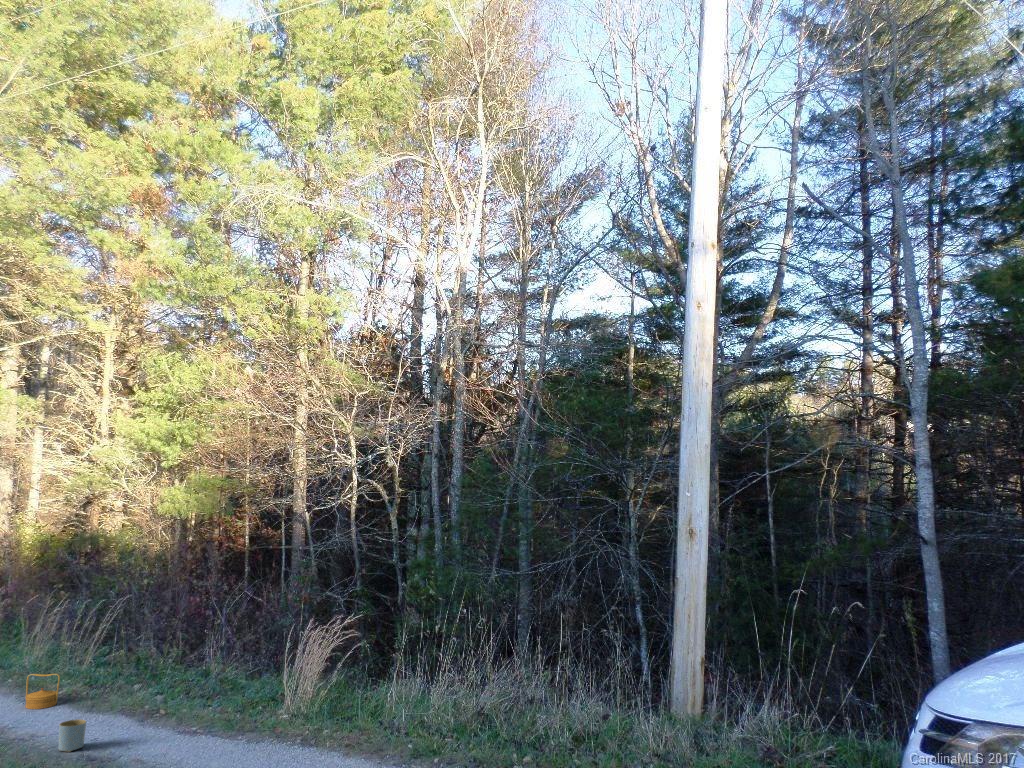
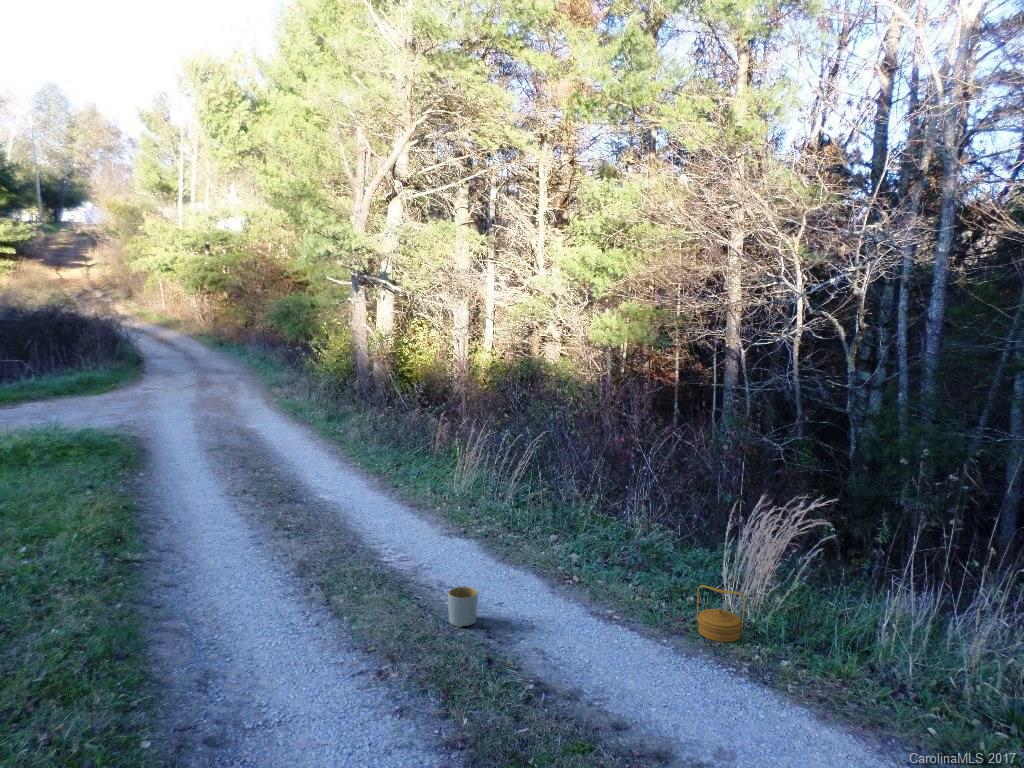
basket: present [26,674,60,709] -> present [697,585,746,642]

